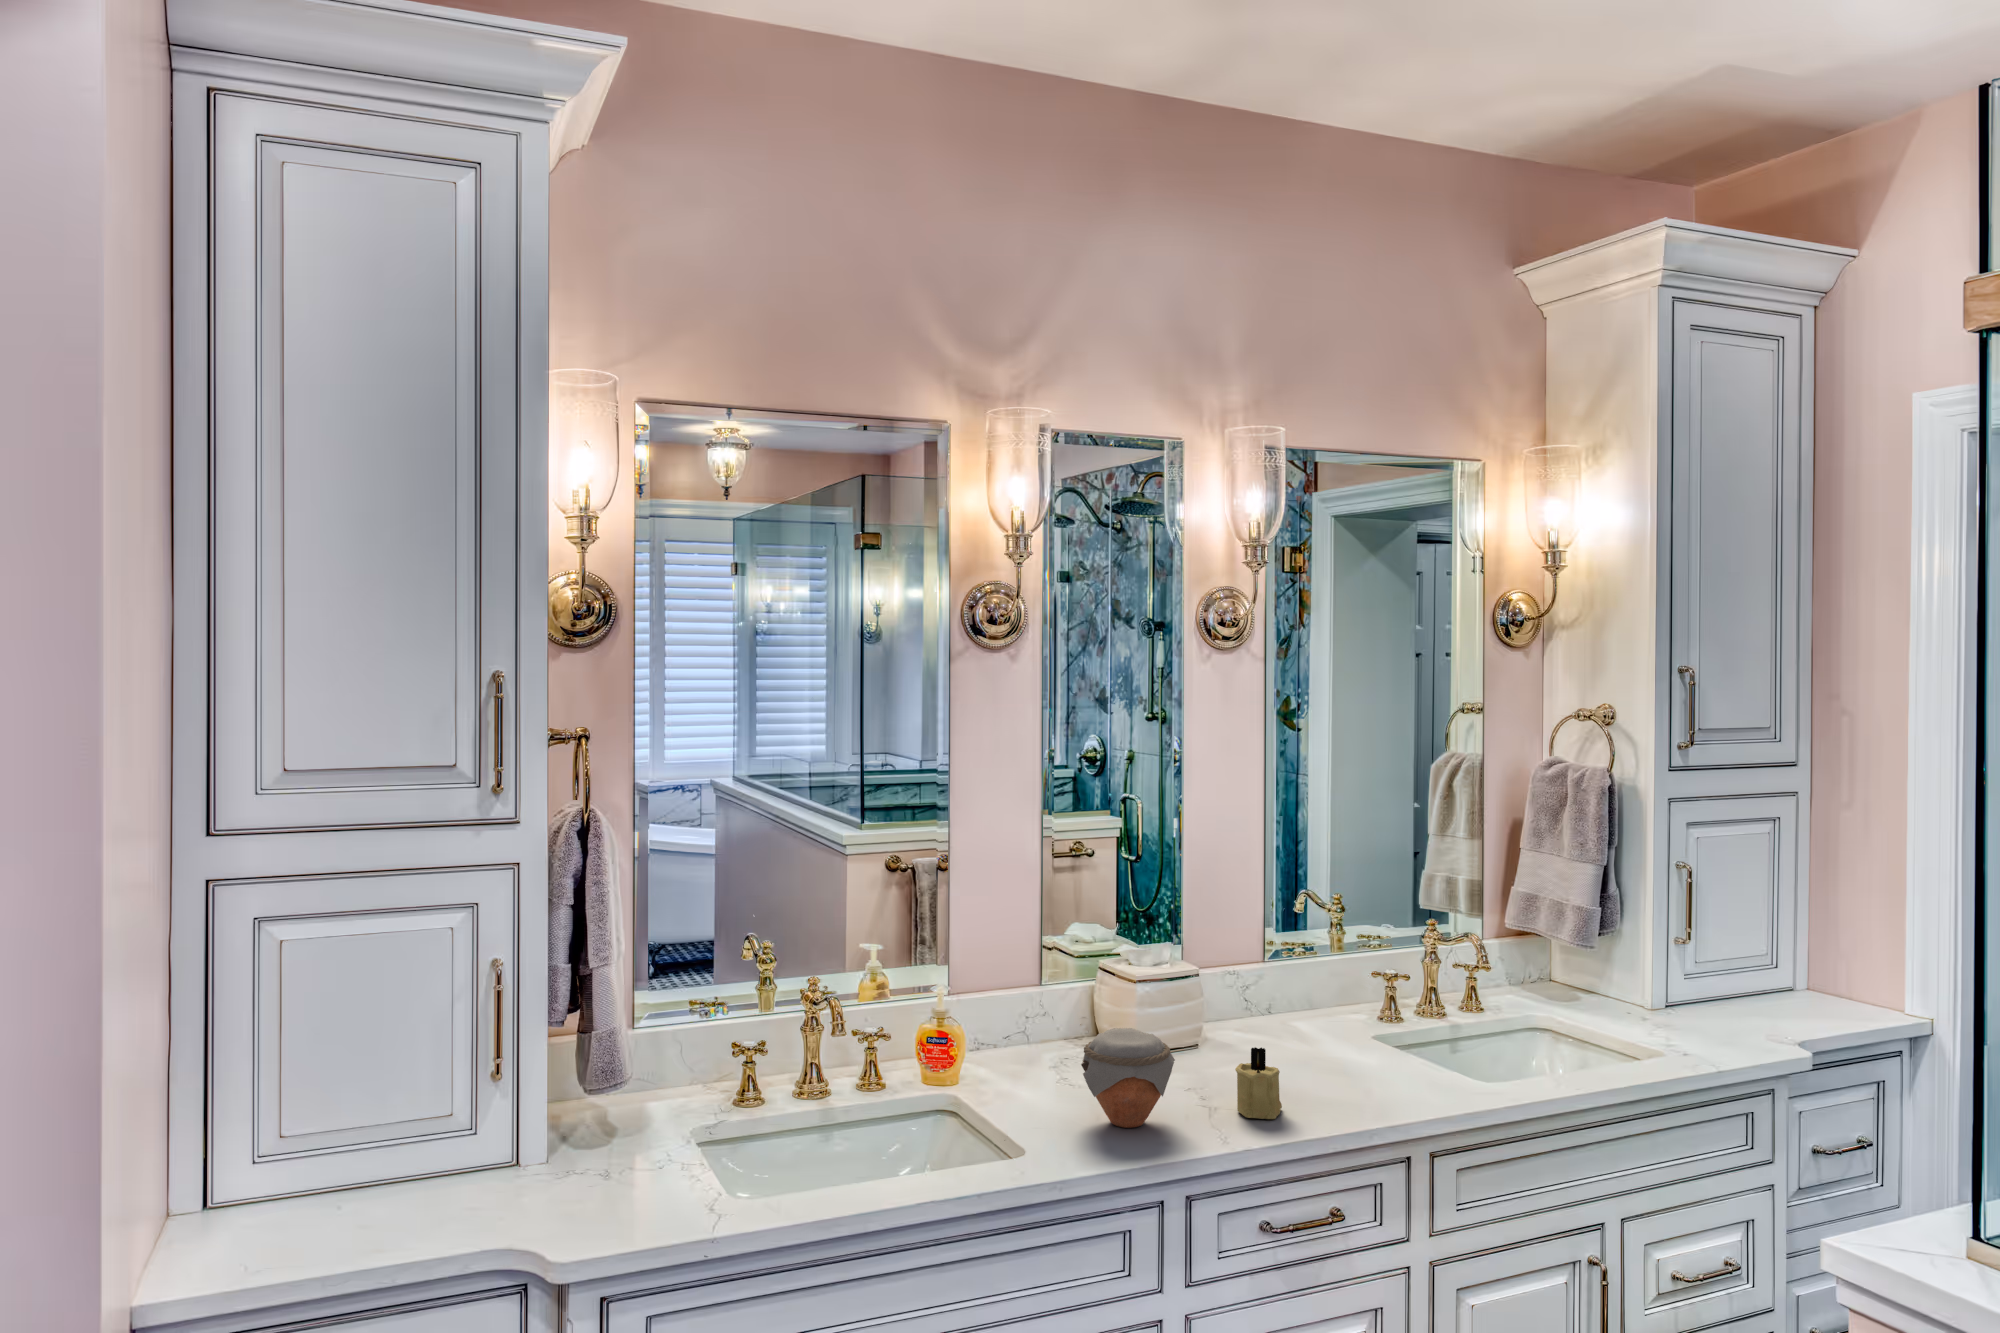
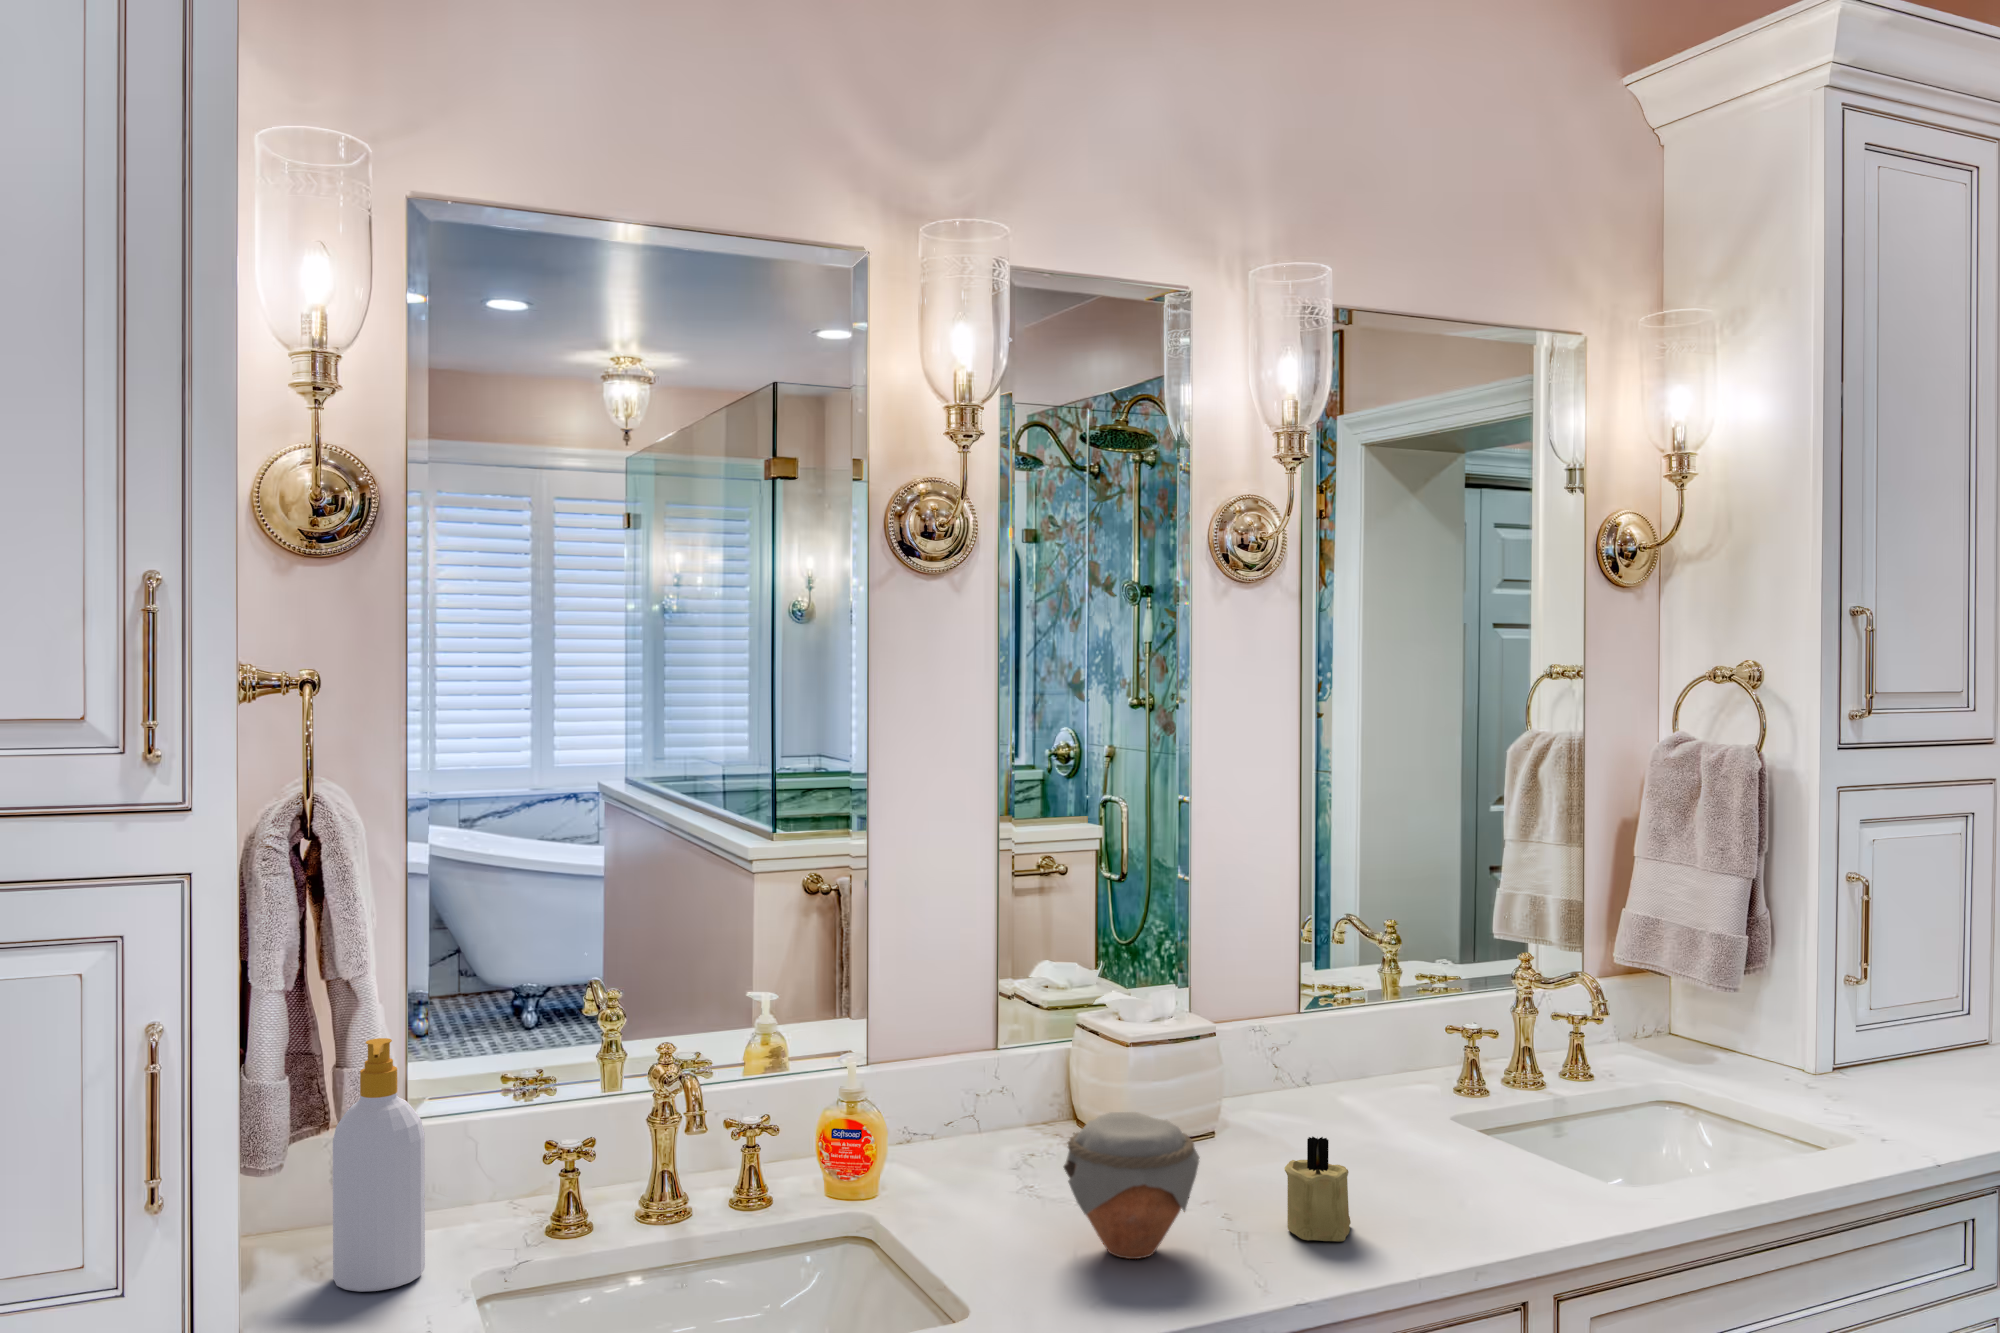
soap bottle: none [596,972,655,1138] -> present [333,1038,425,1292]

